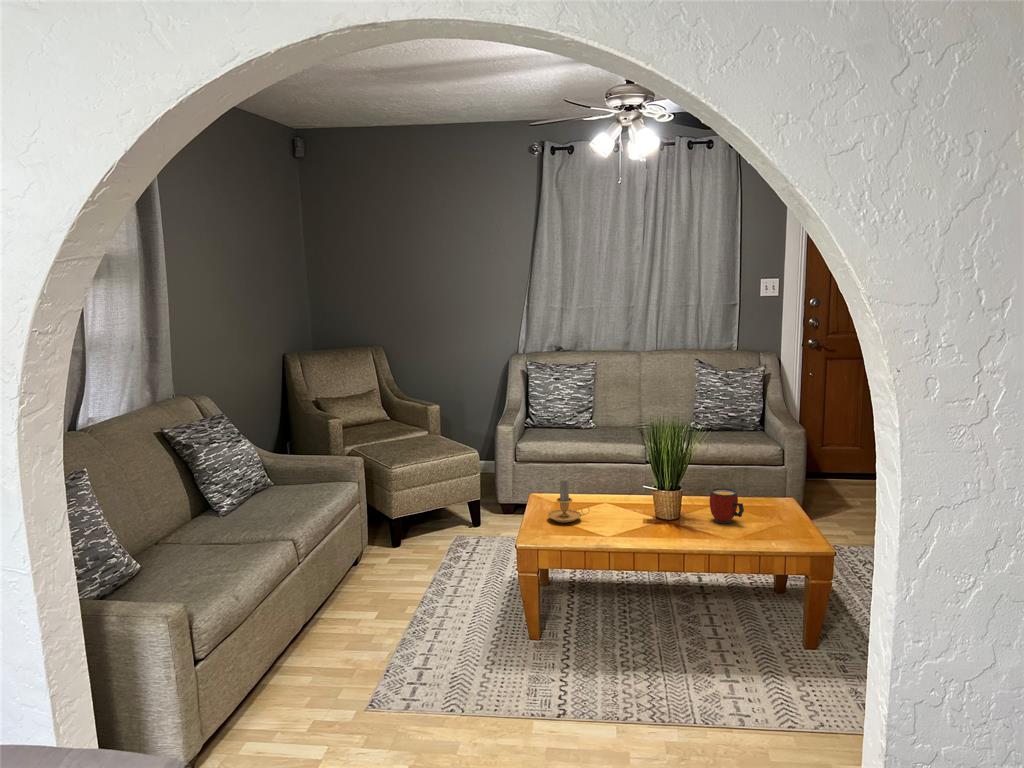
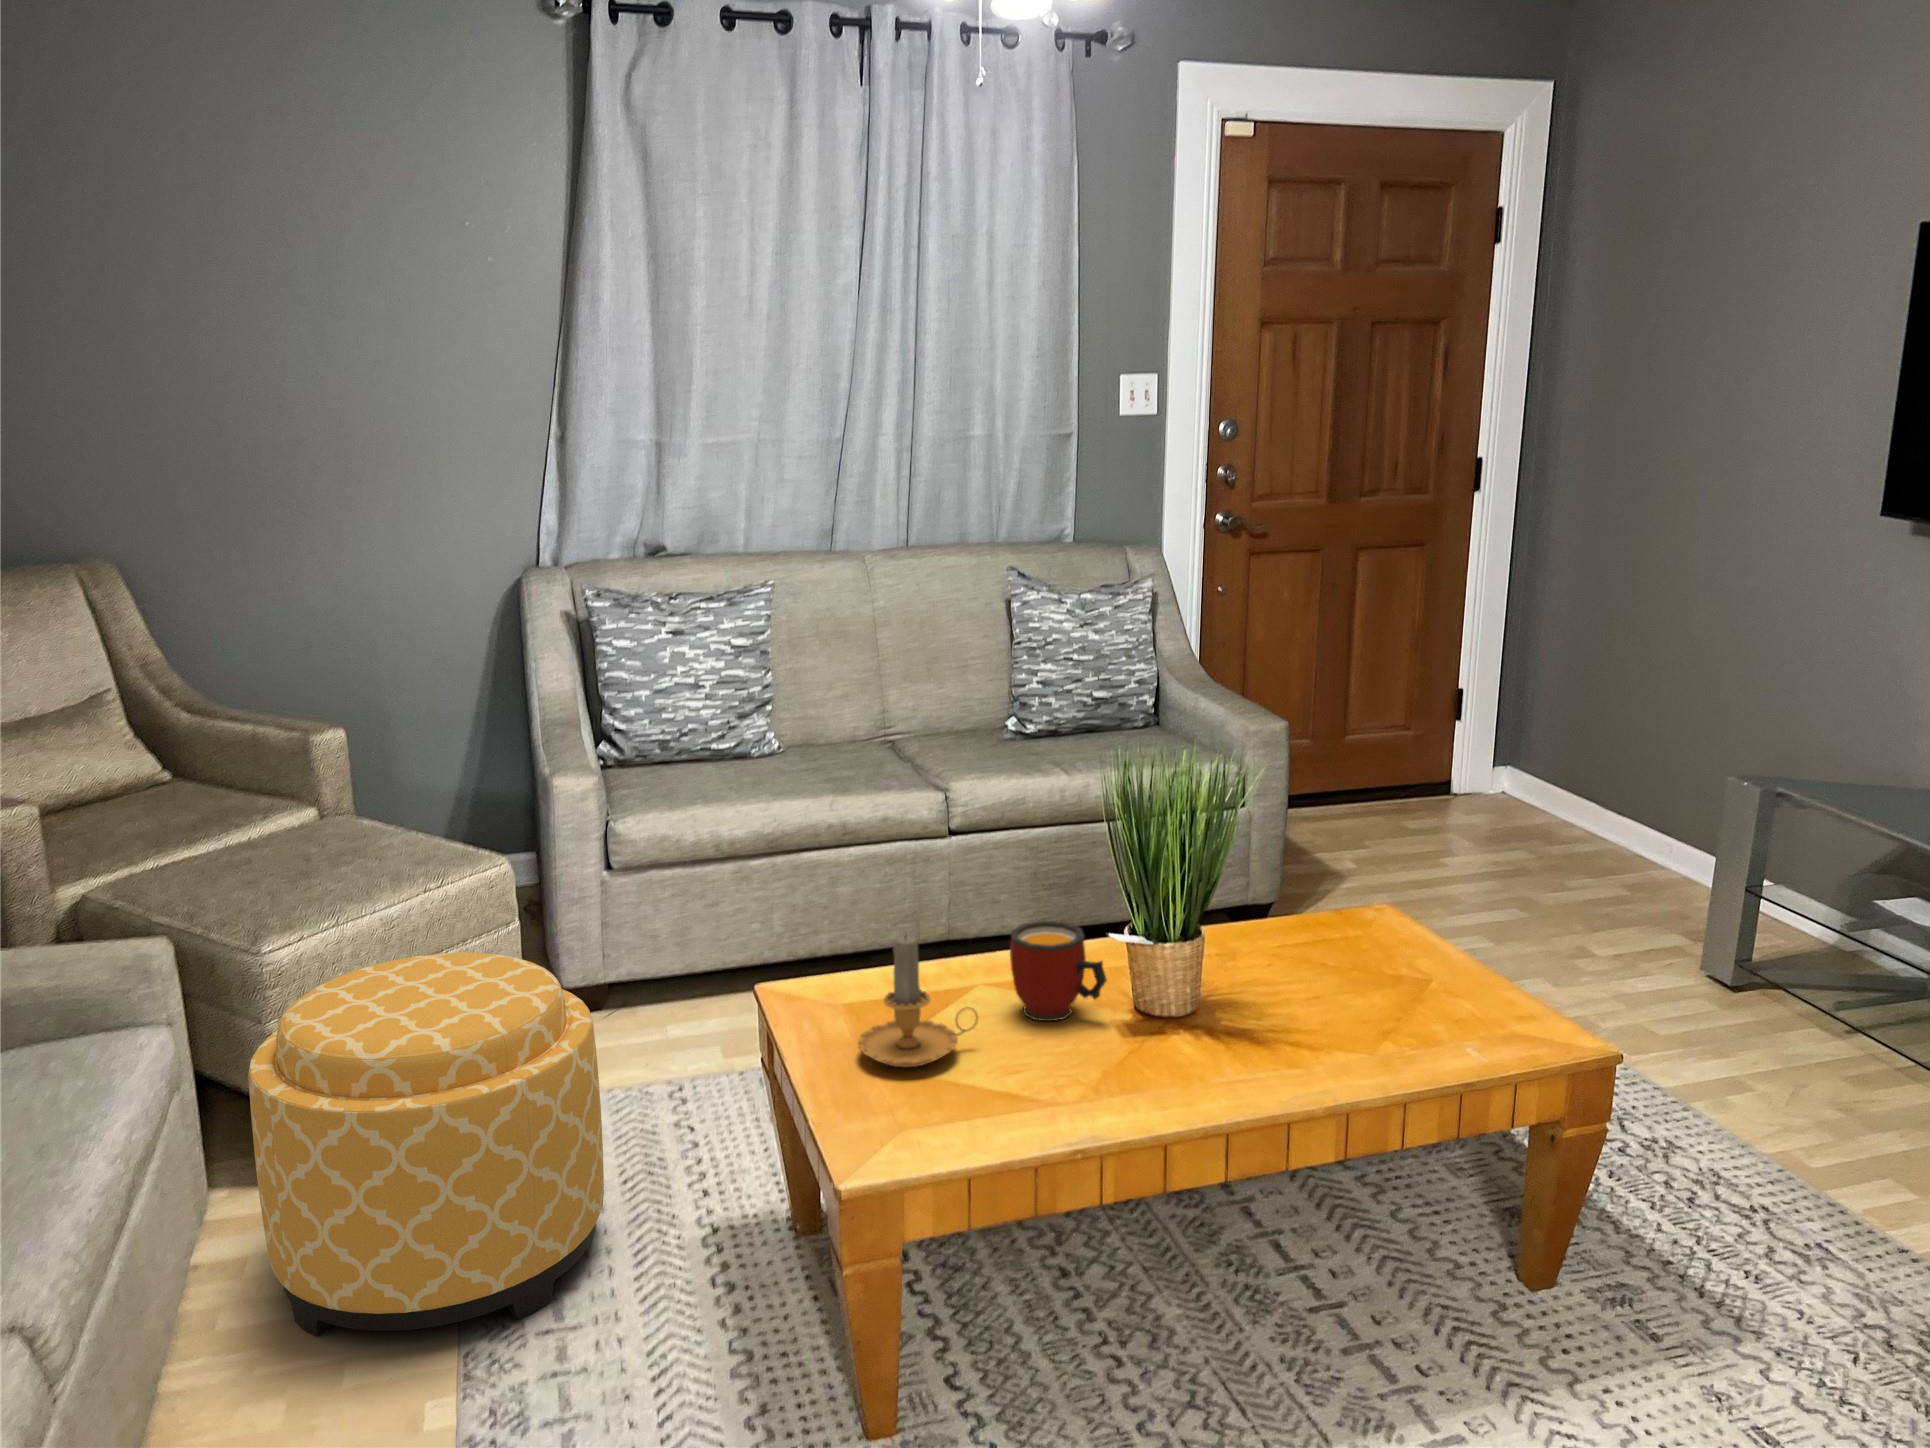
ottoman: none [377,475,482,591] -> present [248,953,604,1336]
mug: present [710,488,744,524] -> present [1010,921,1106,1021]

